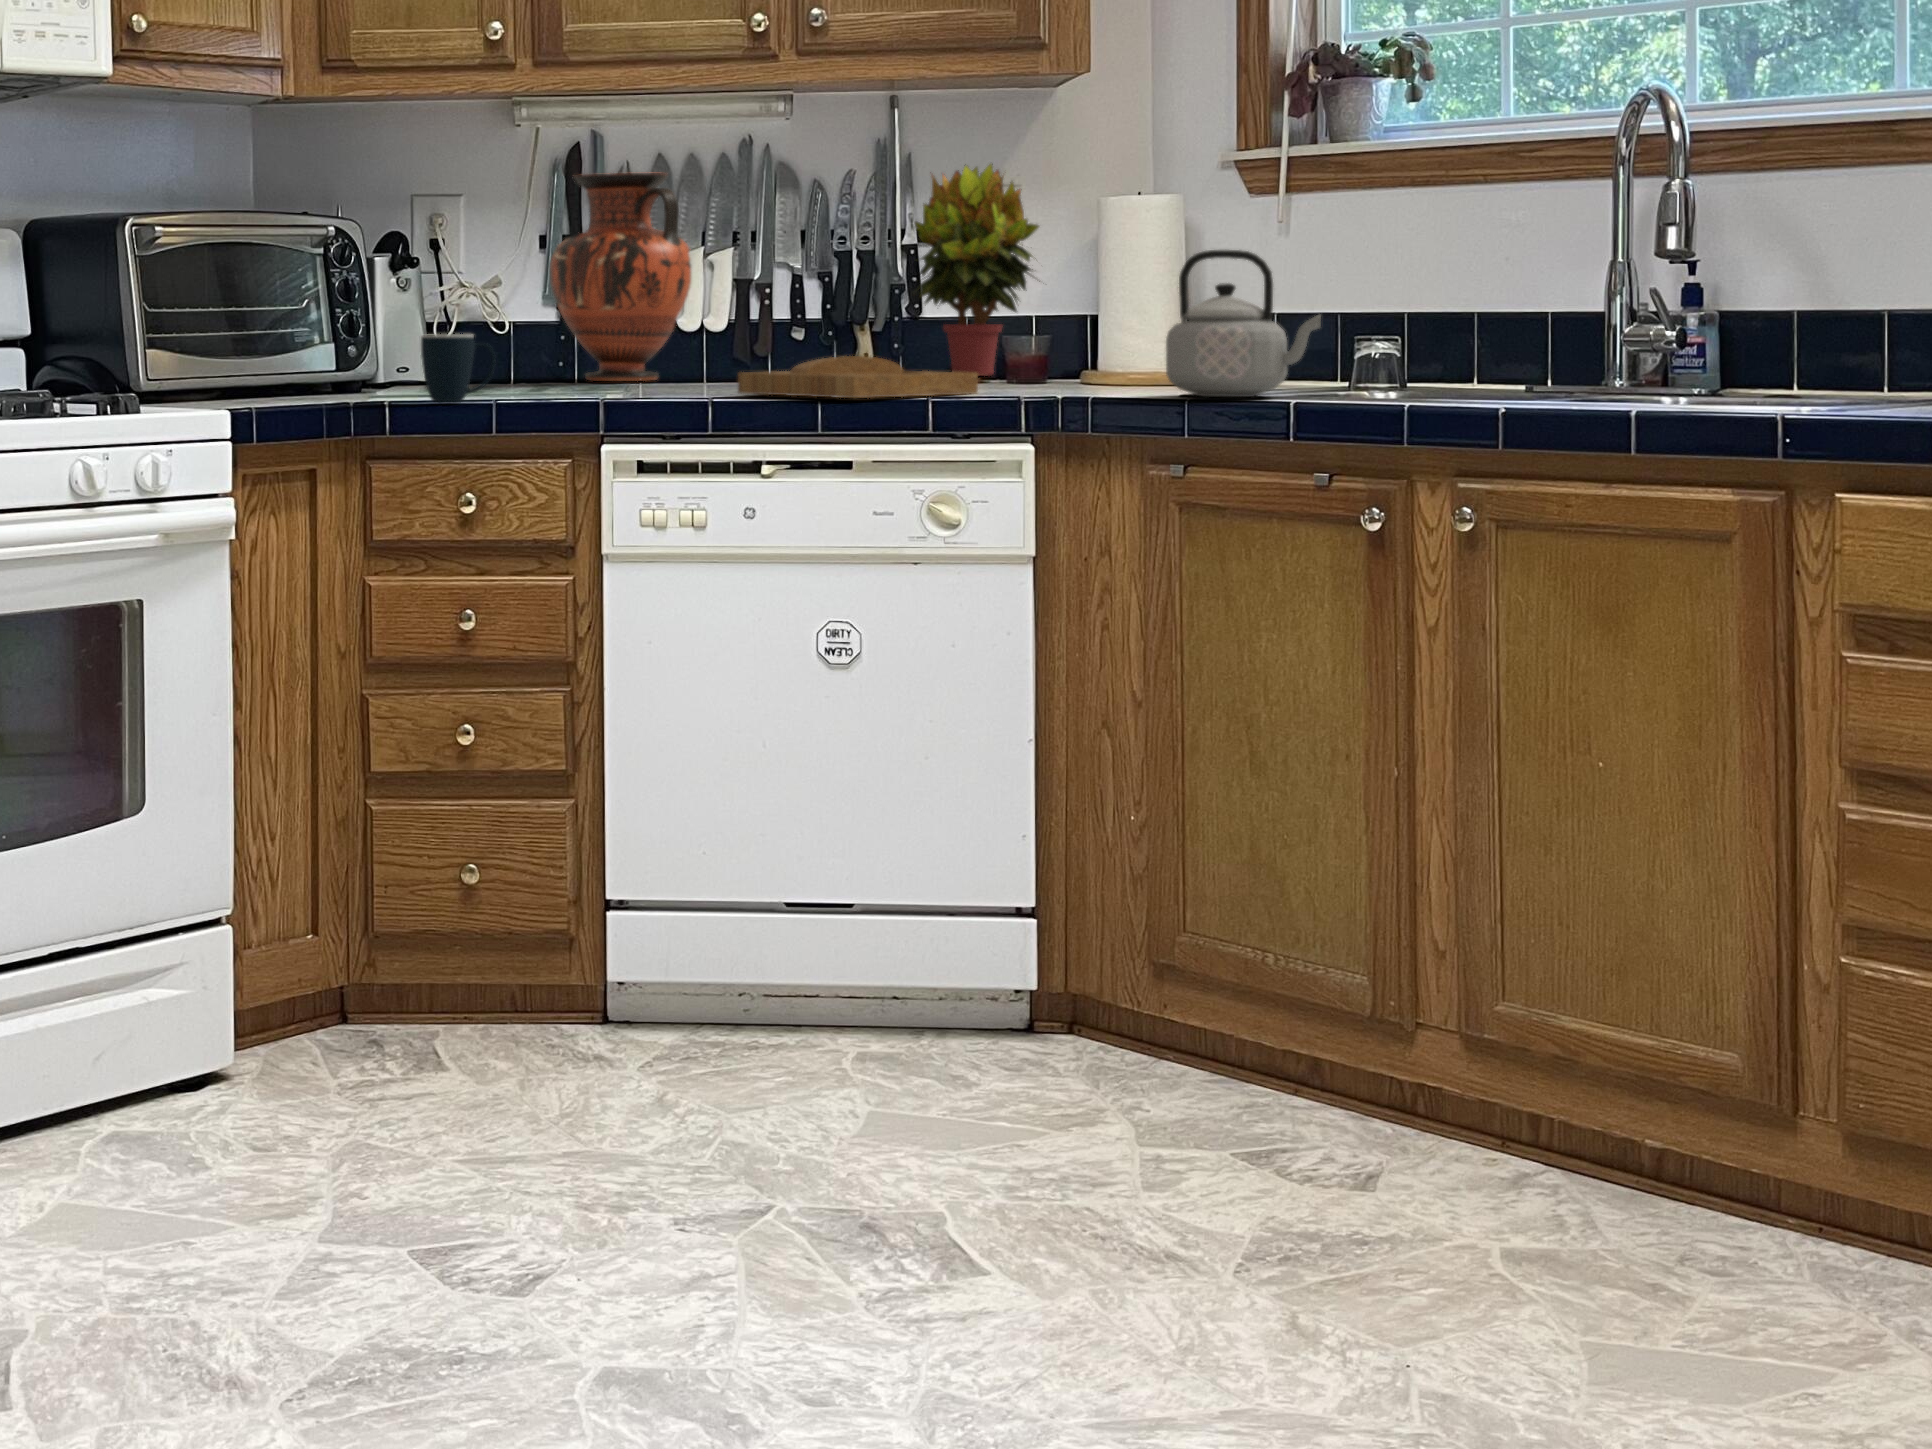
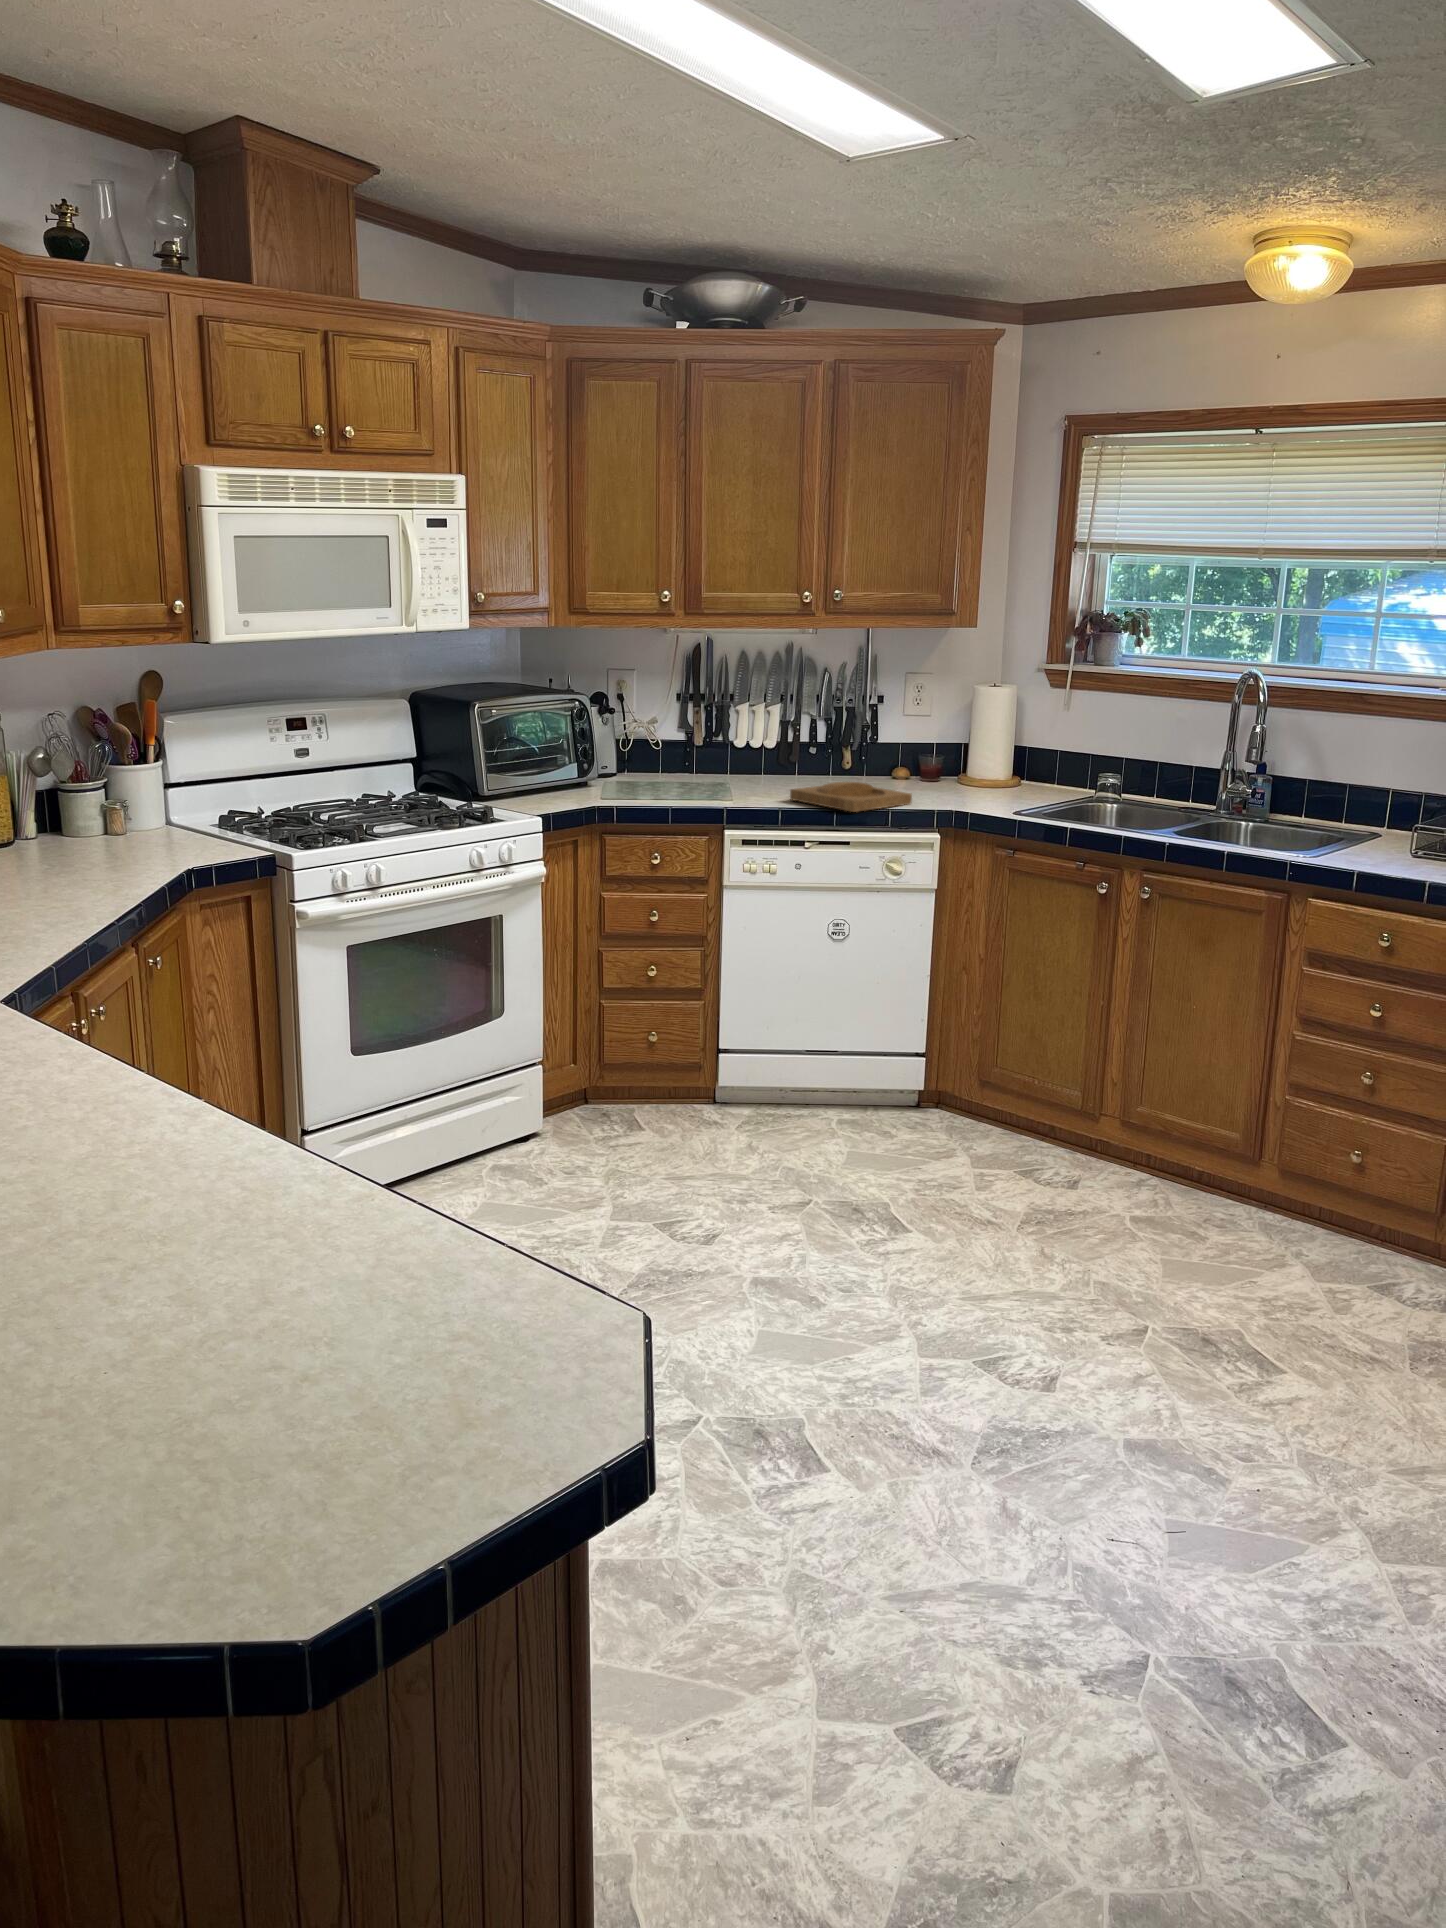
potted plant: present [913,164,1040,376] -> none [870,666,944,779]
vase: present [549,172,691,381] -> none [682,662,758,776]
teapot: present [1166,250,1321,397] -> none [1008,744,1087,819]
mug: present [421,334,496,403] -> none [630,767,668,804]

